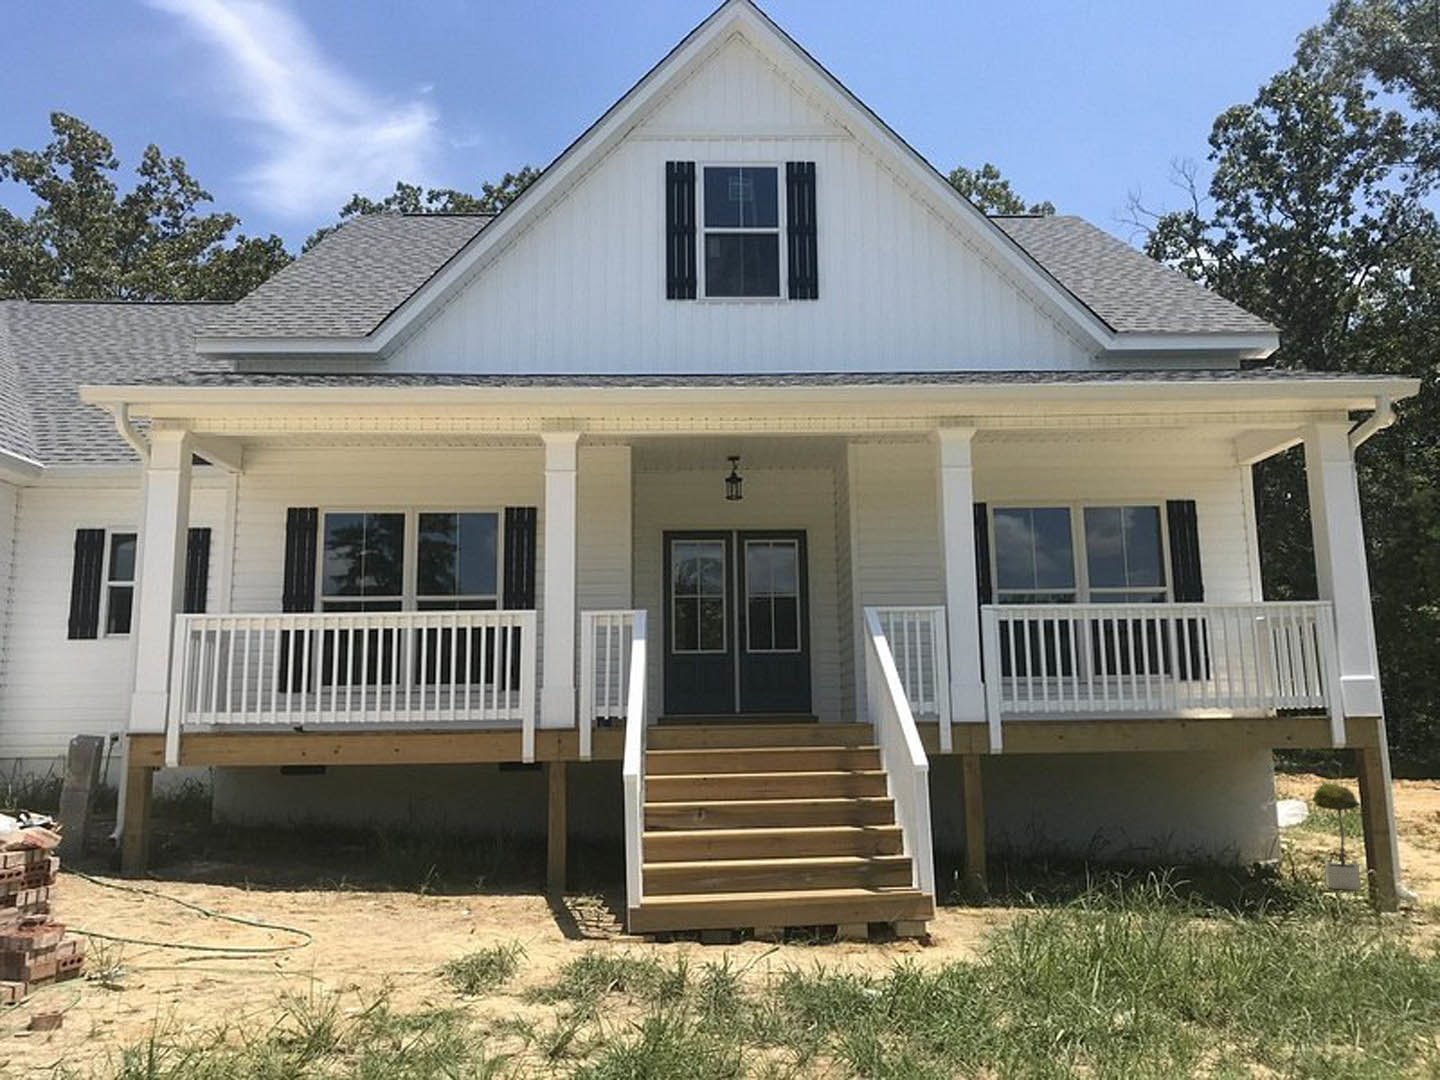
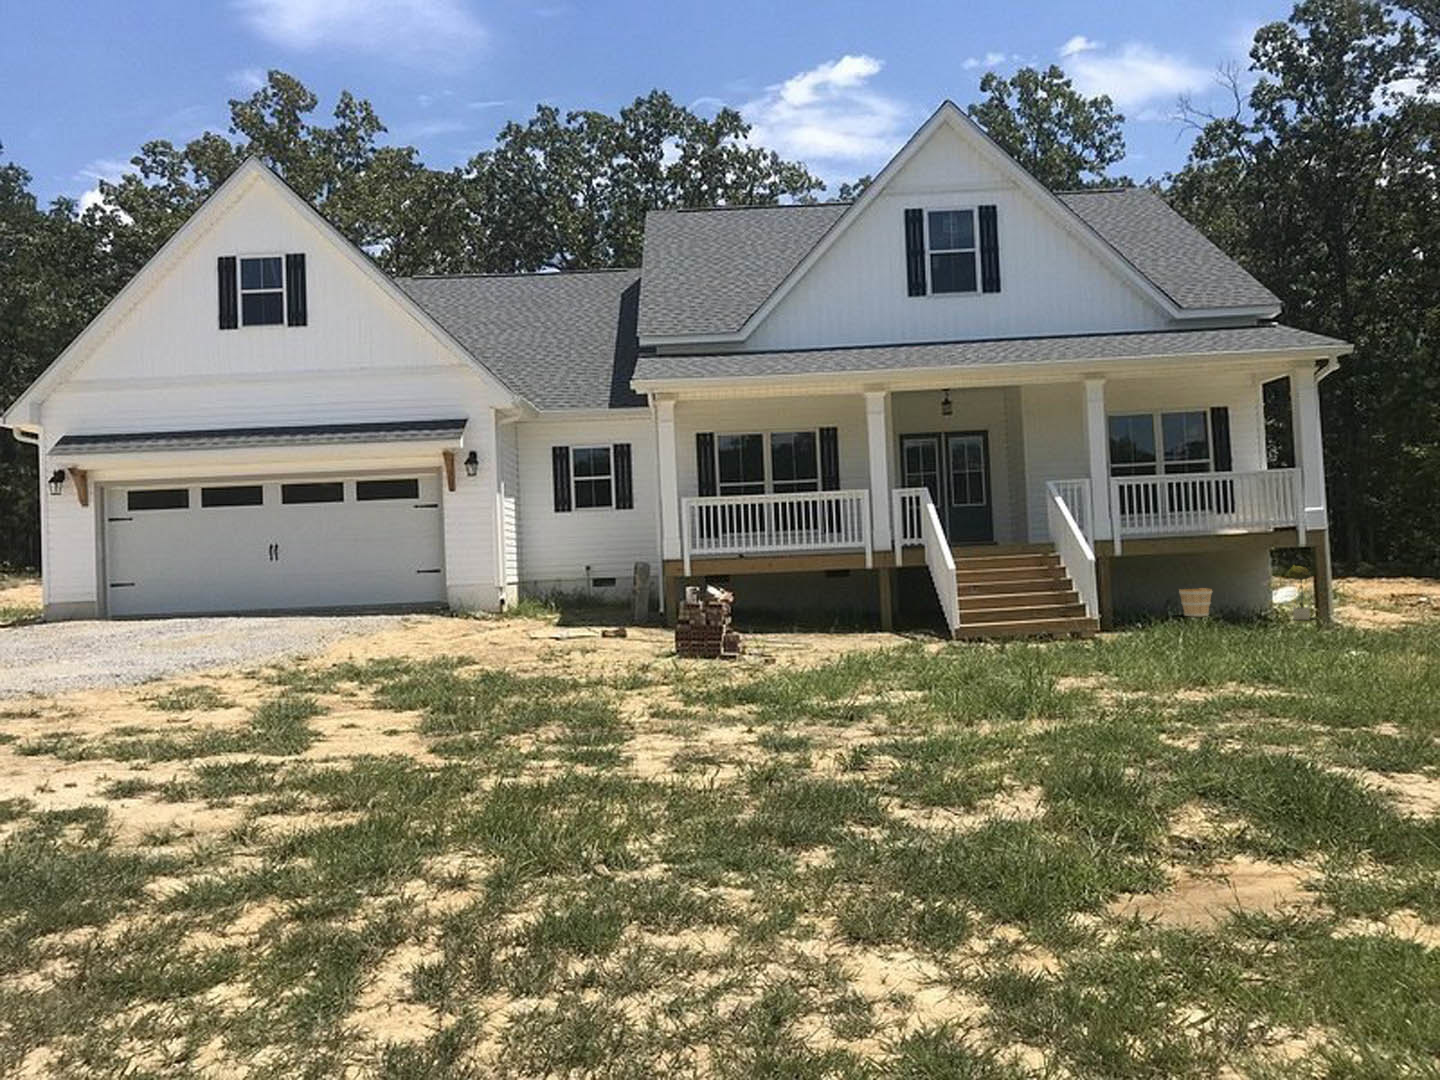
wooden bucket: none [1116,809,1174,862] -> present [1179,588,1212,617]

